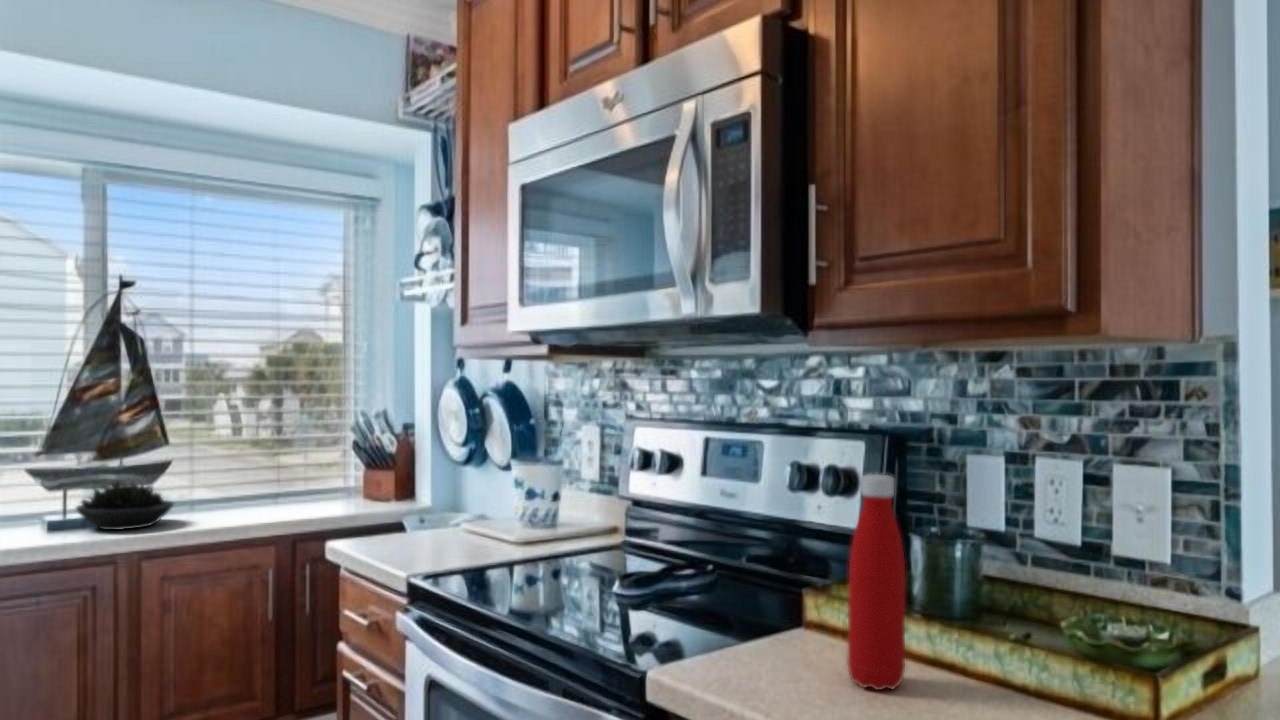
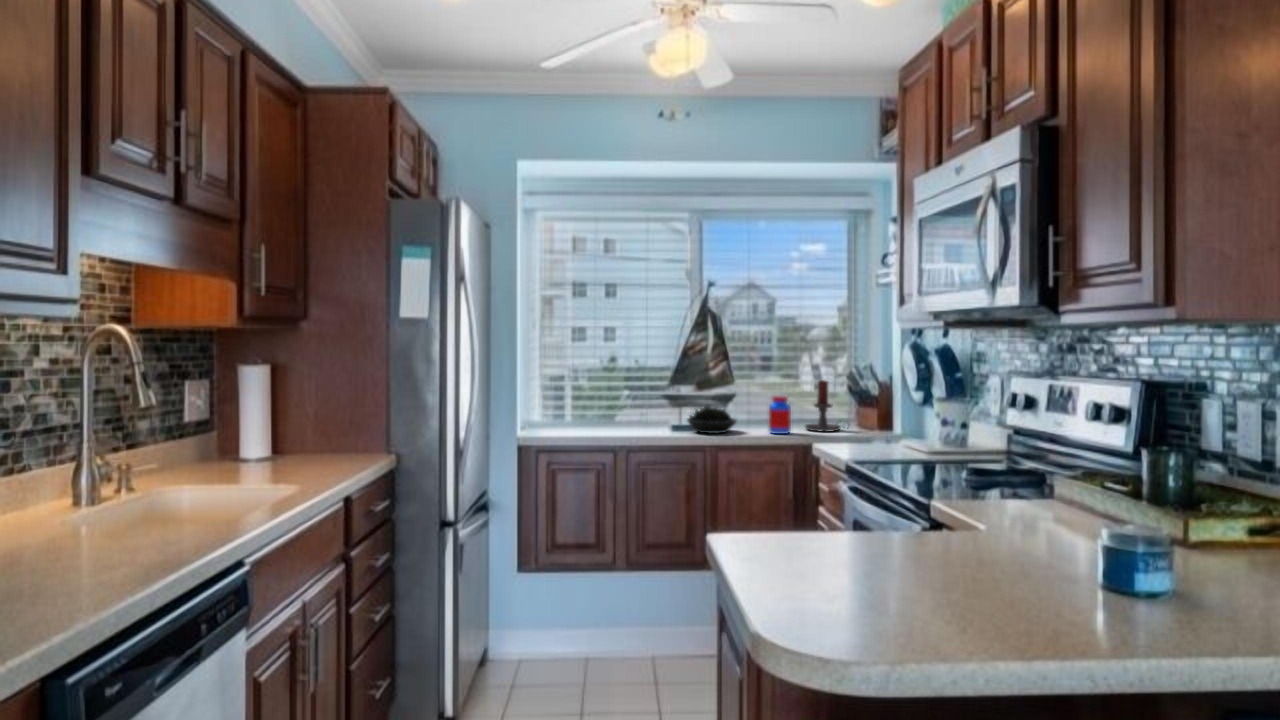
candle holder: none [286,434,356,511] -> present [805,380,845,432]
jar: none [229,460,268,521] -> present [768,395,791,434]
bottle: present [847,474,905,690] -> none [1039,403,1074,522]

